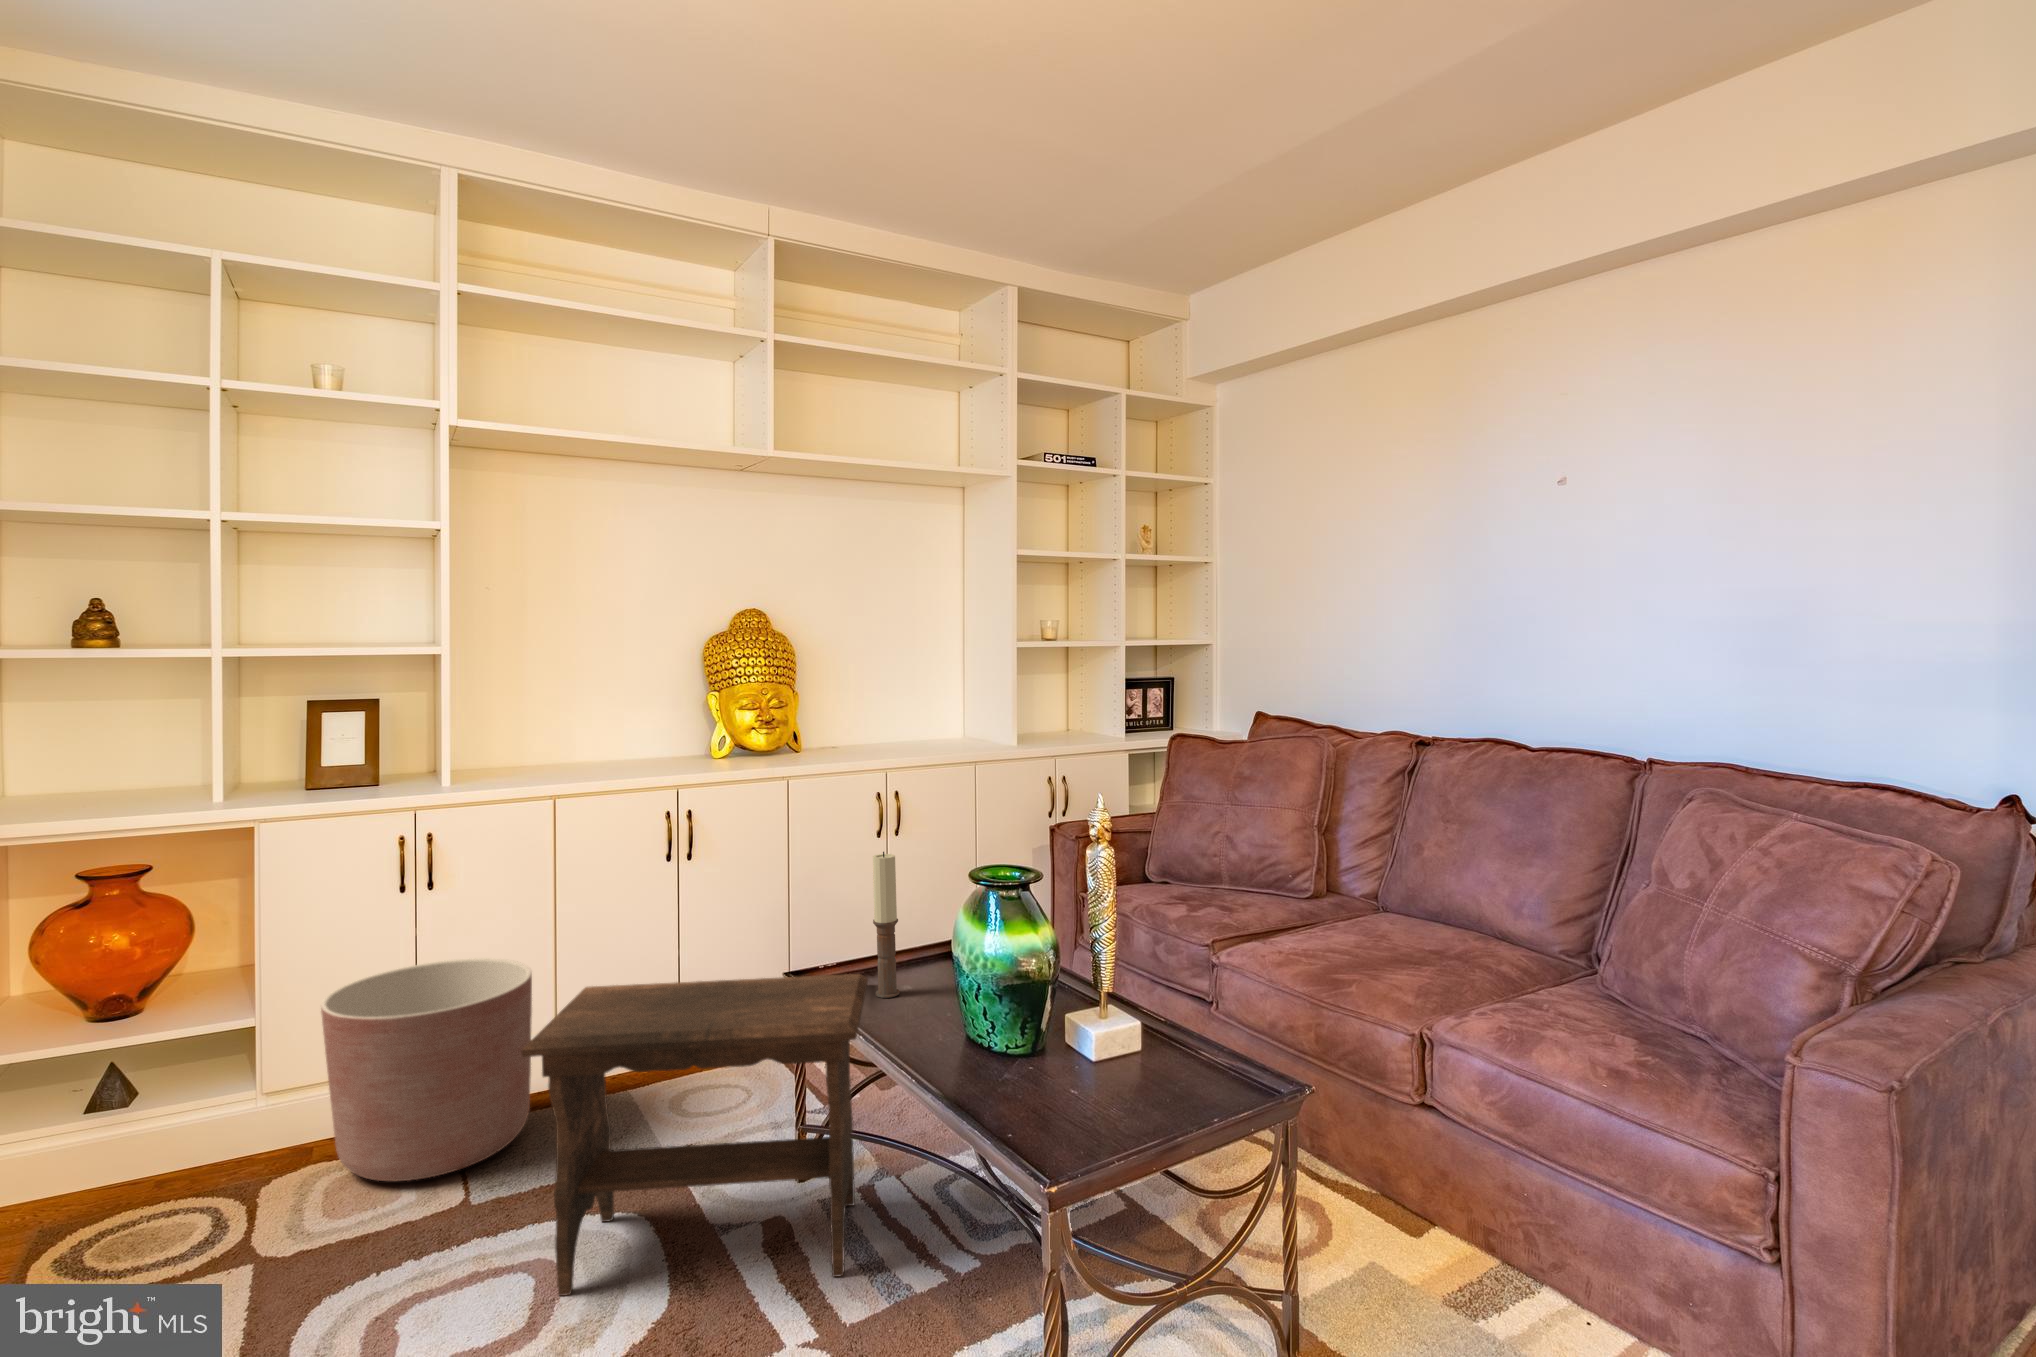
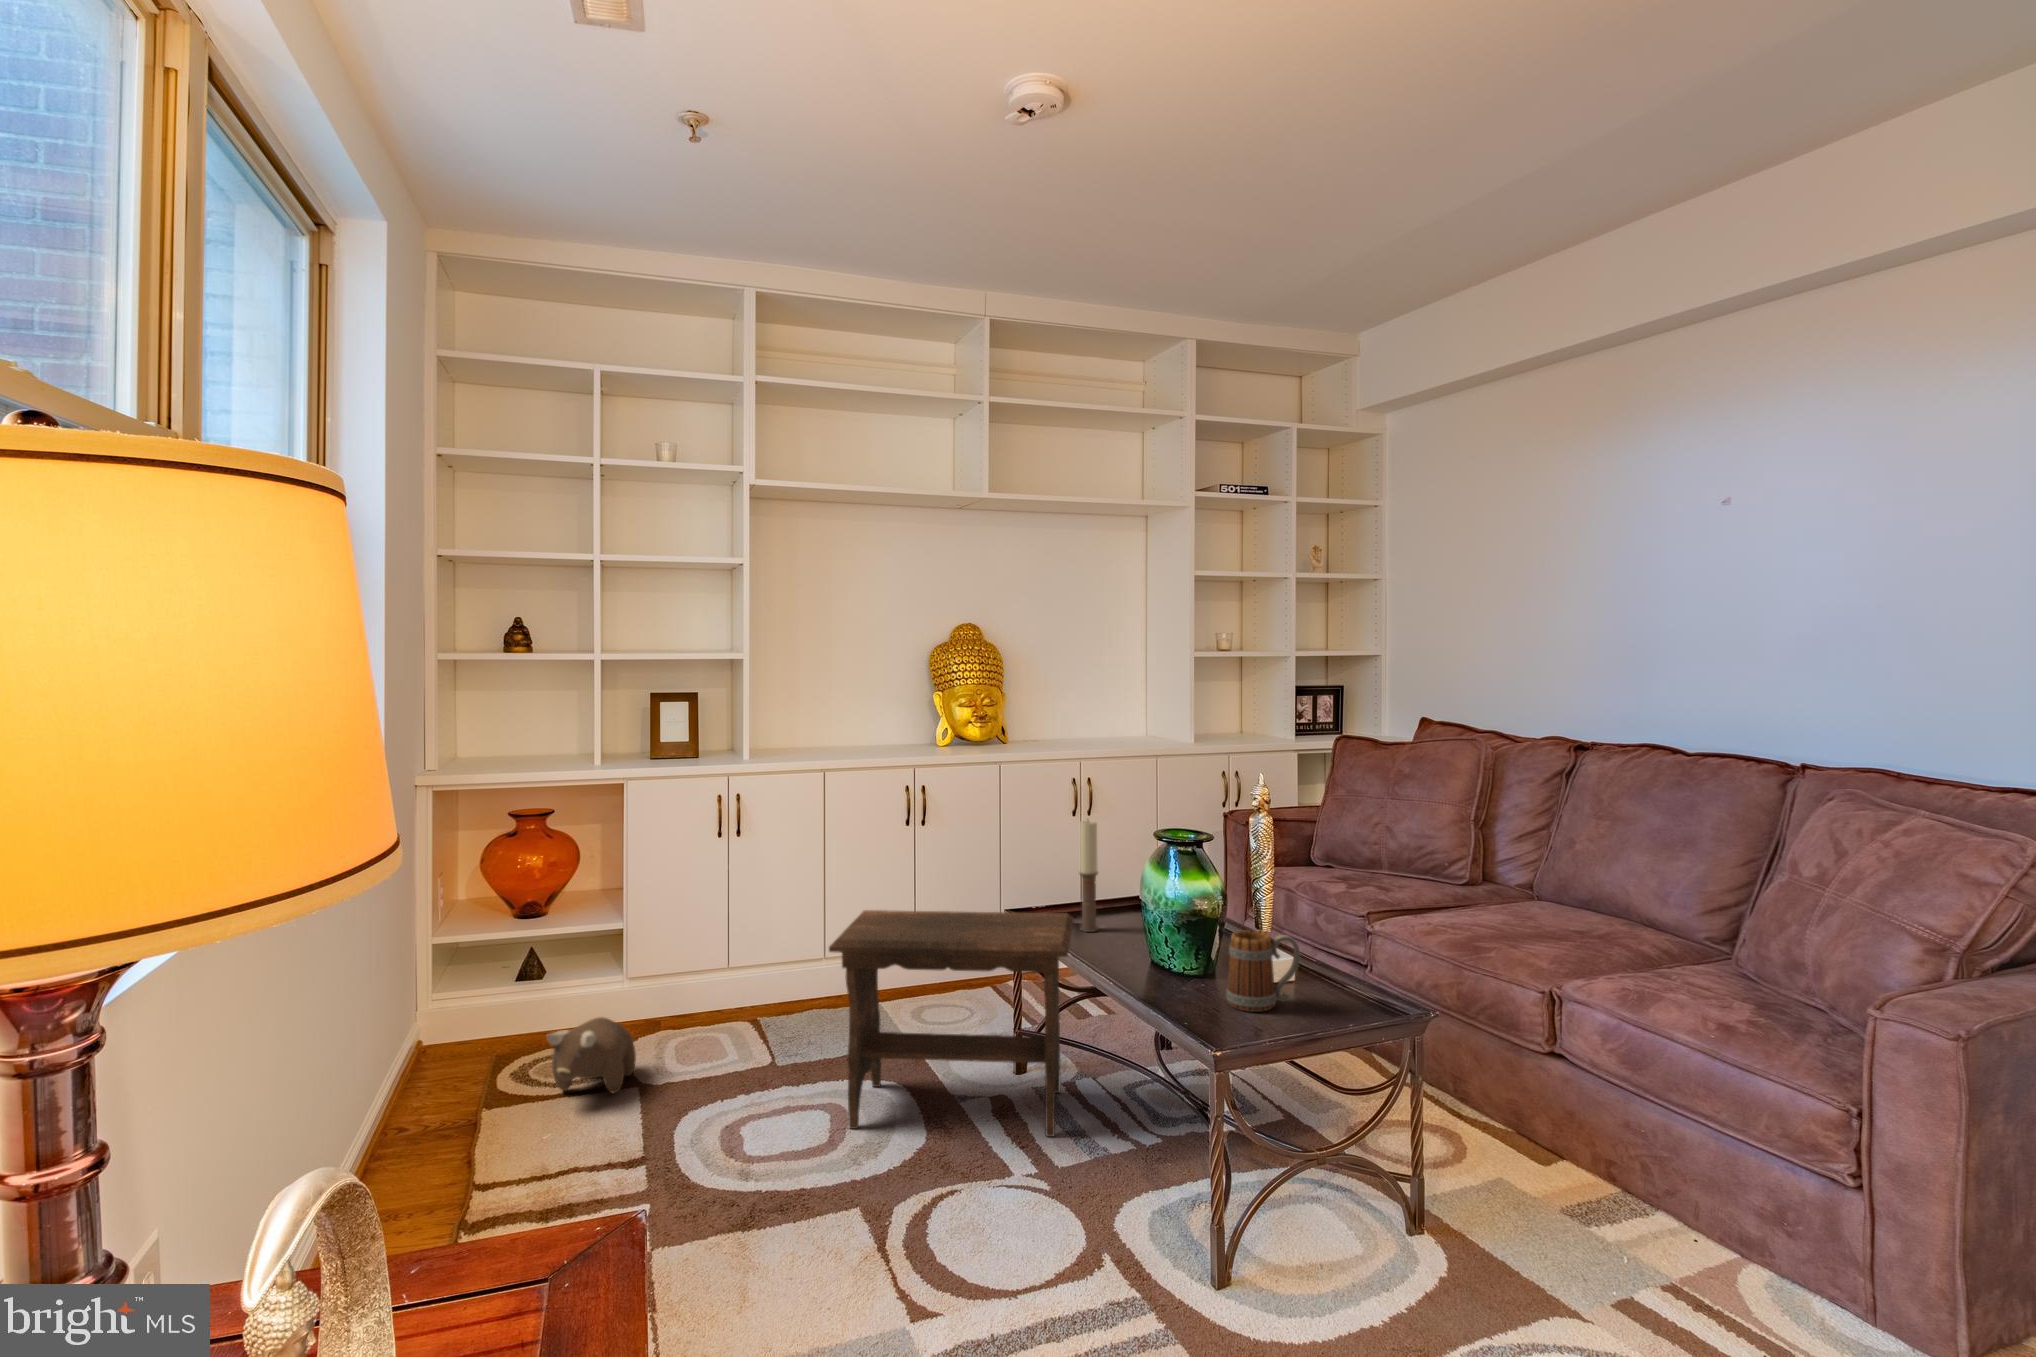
planter: present [321,958,532,1181] -> none [673,891,815,1048]
mug: none [1064,997,1158,1109] -> present [1226,930,1300,1012]
plush toy: none [92,1164,254,1279] -> present [547,1017,636,1093]

